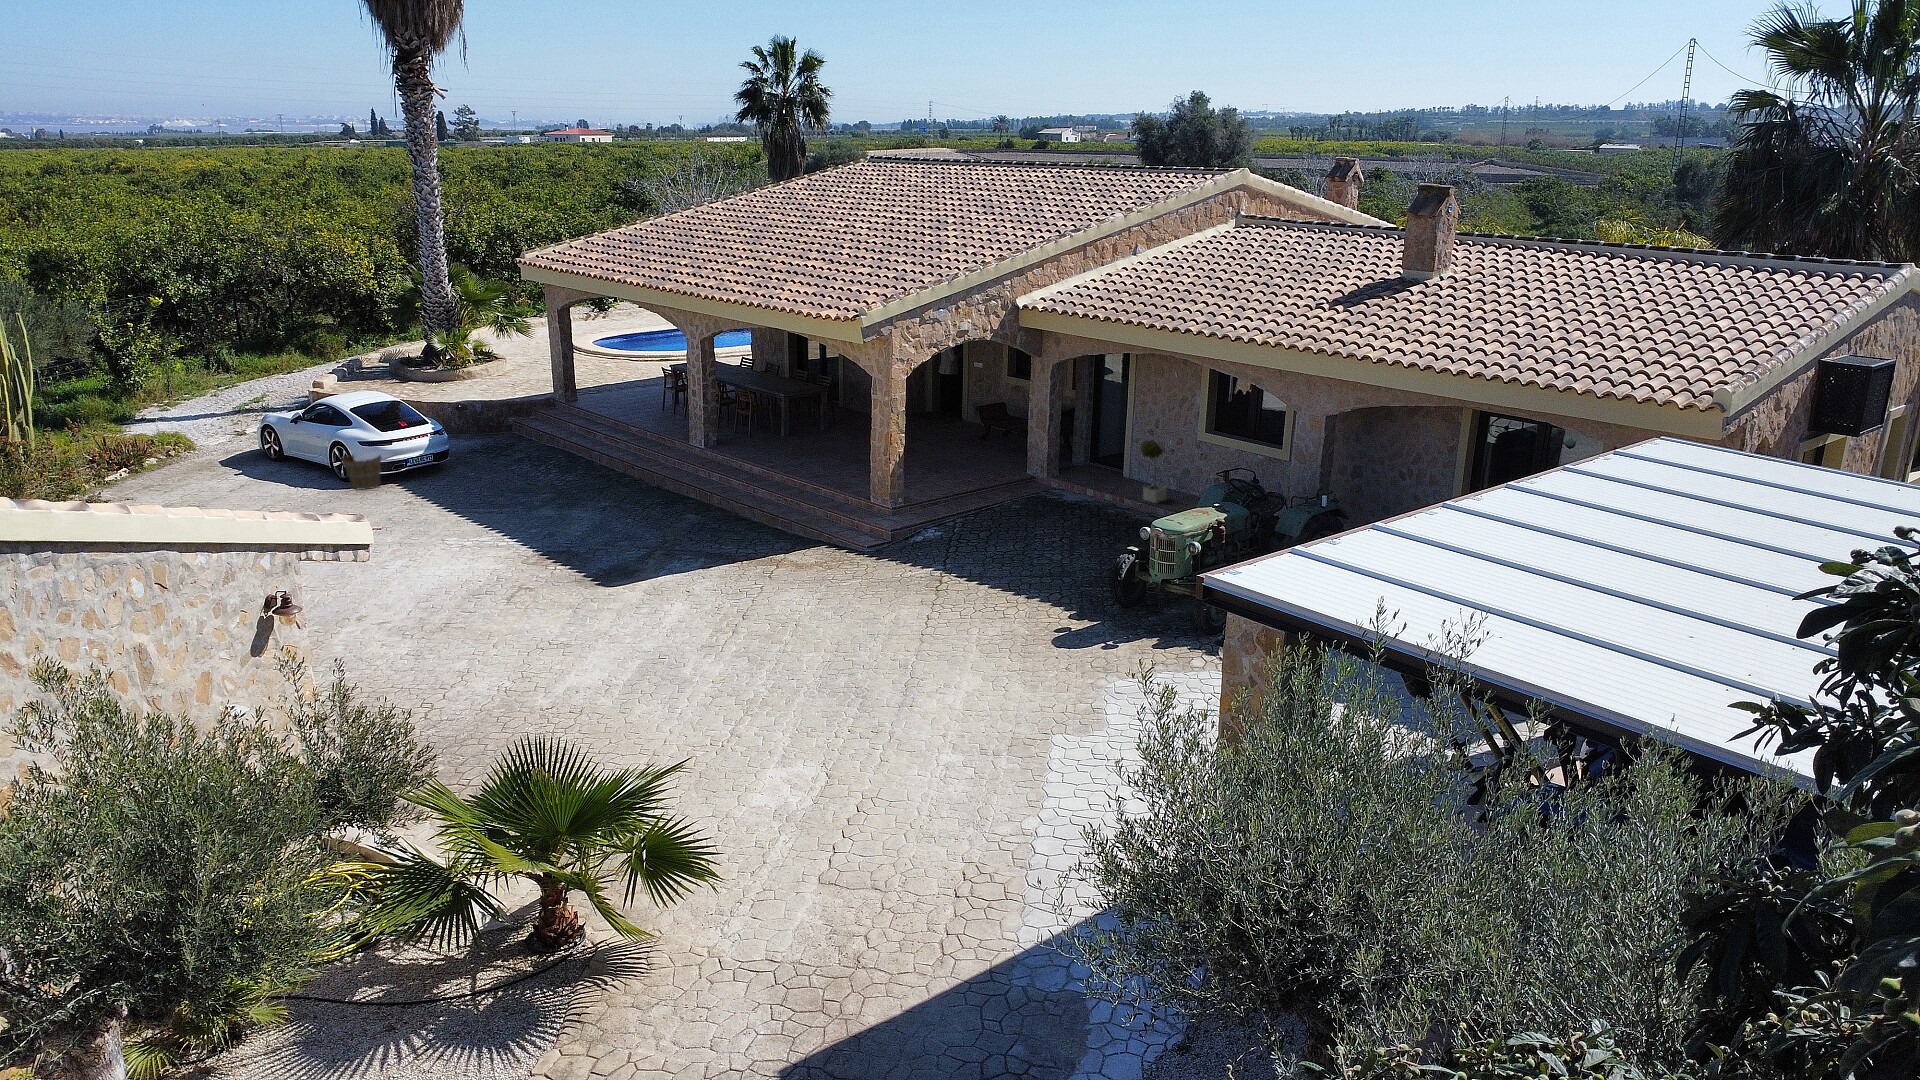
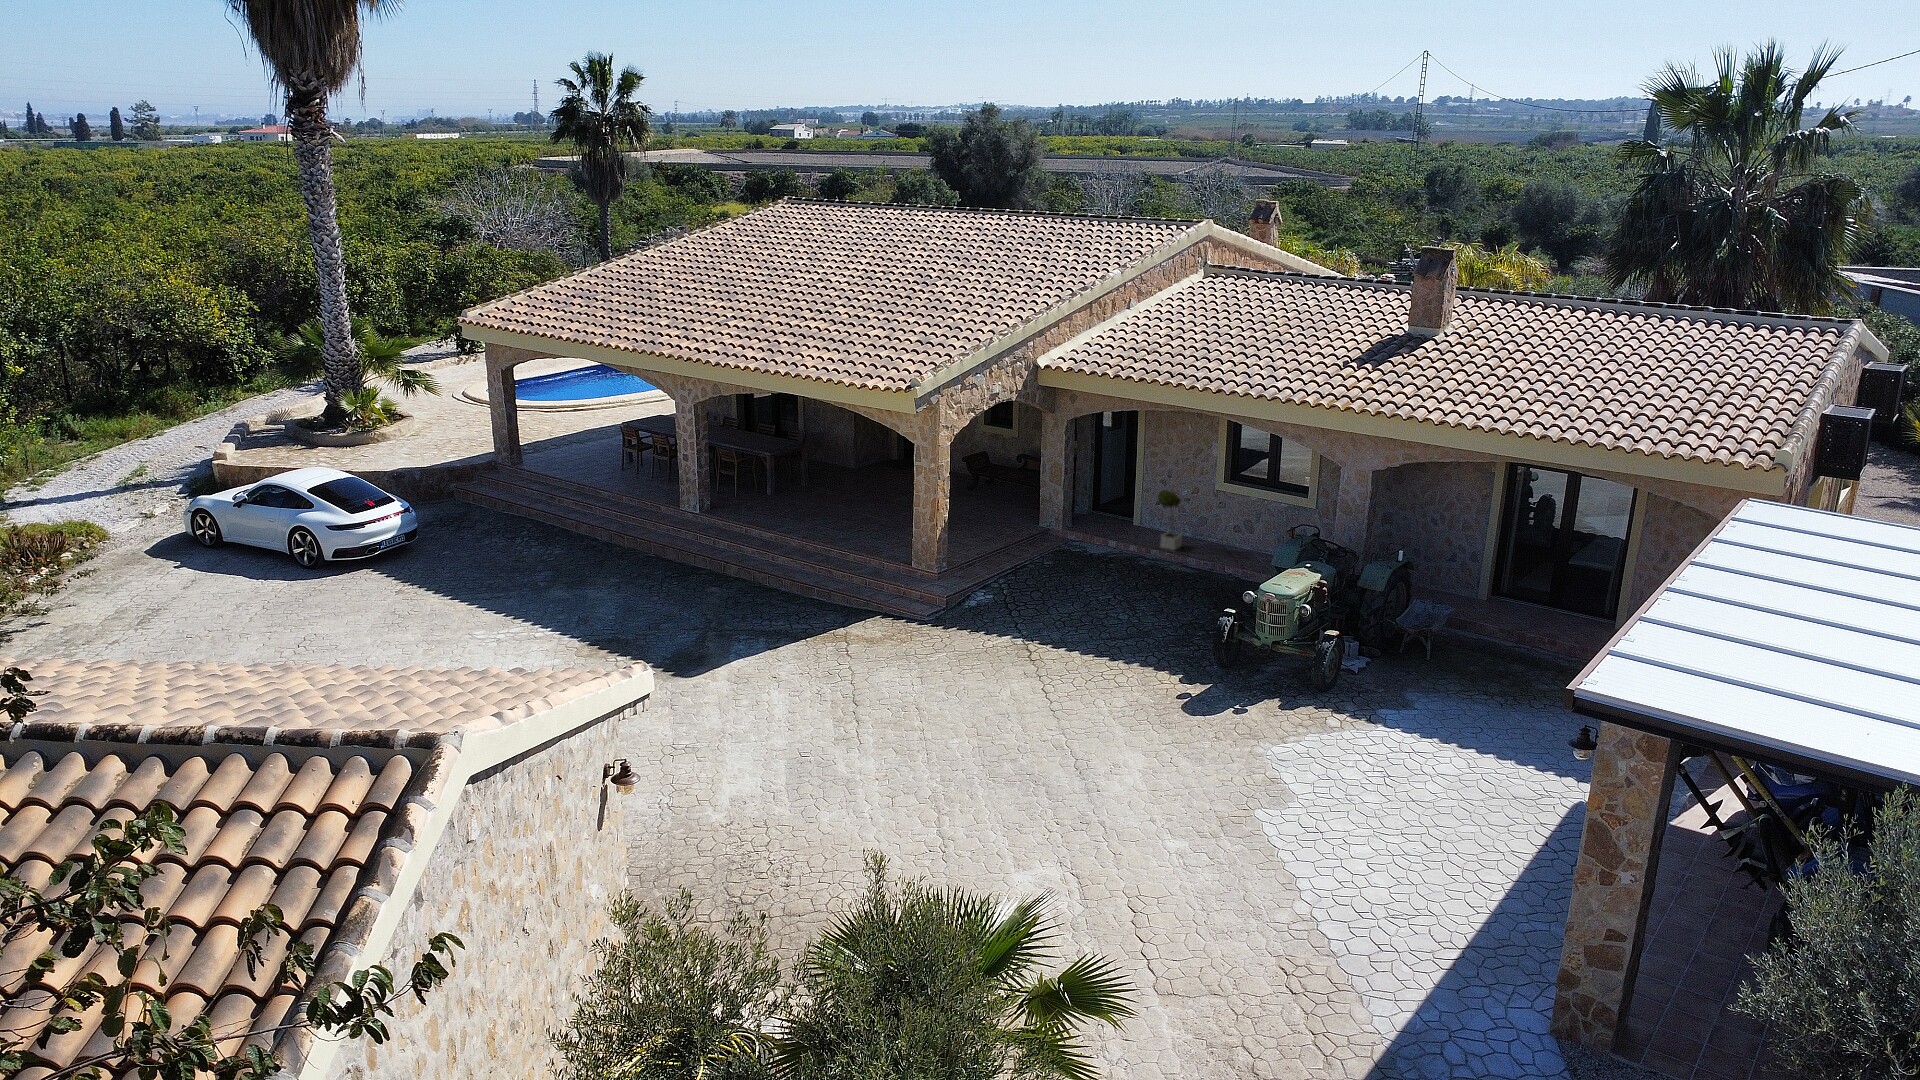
wooden bucket: present [342,455,382,490] -> none [314,539,356,581]

